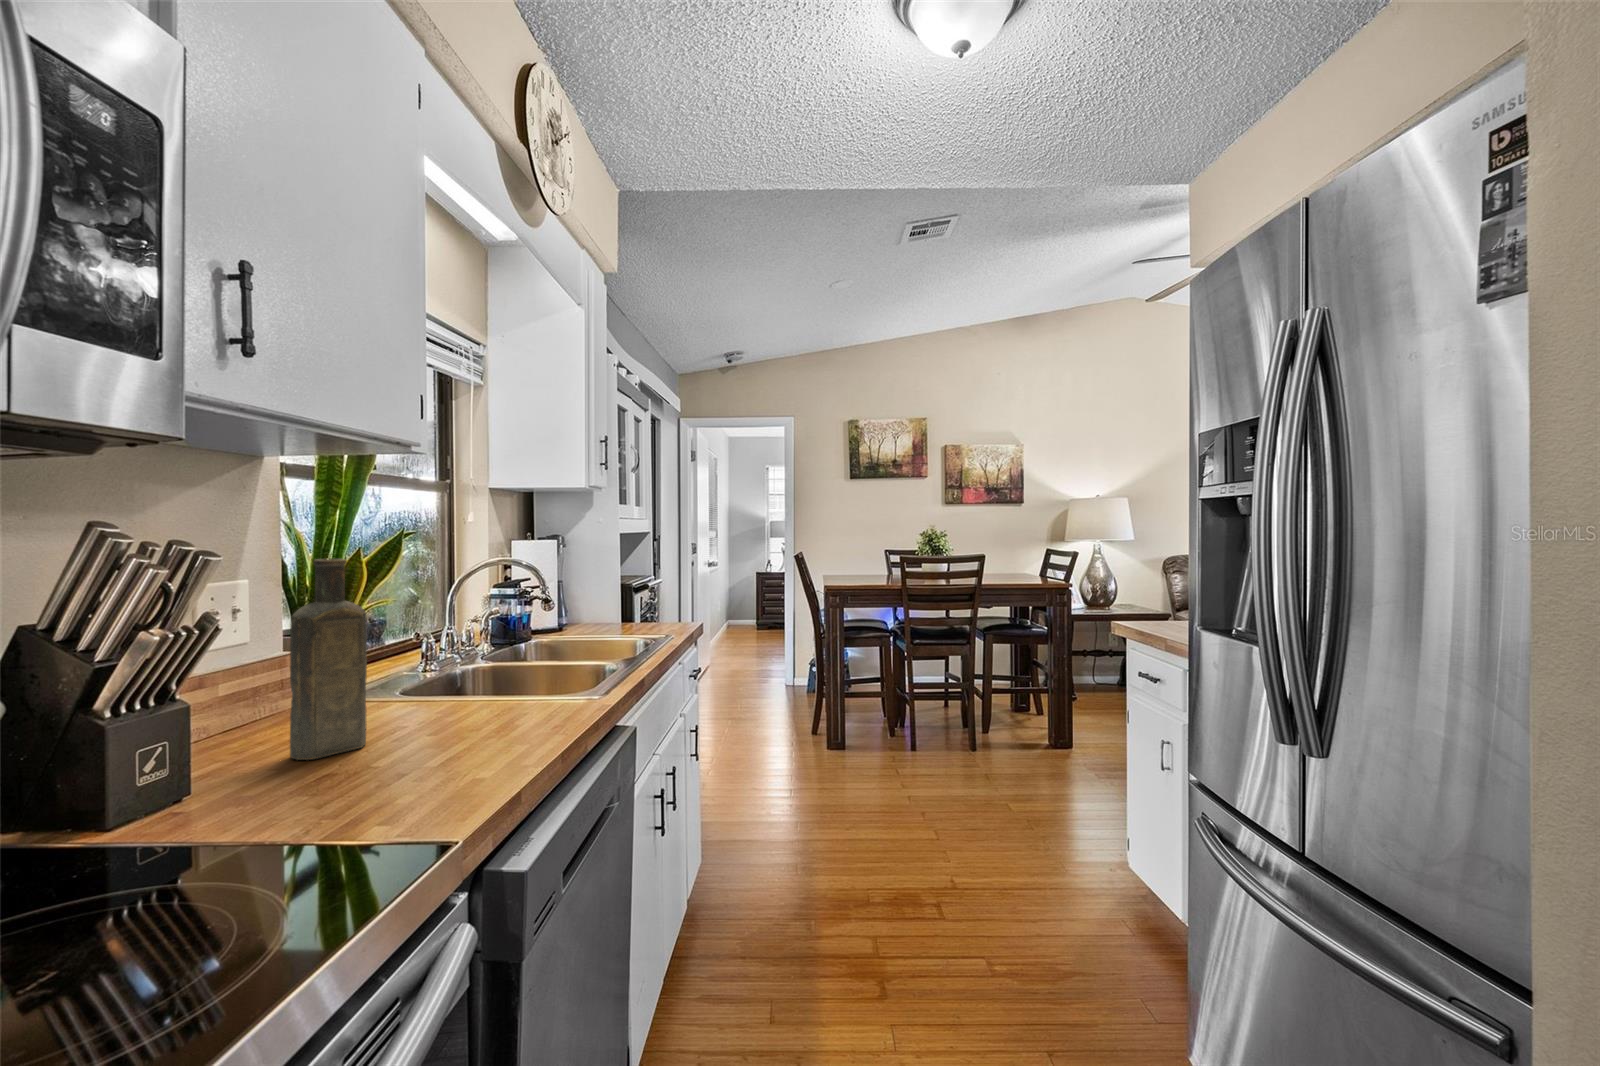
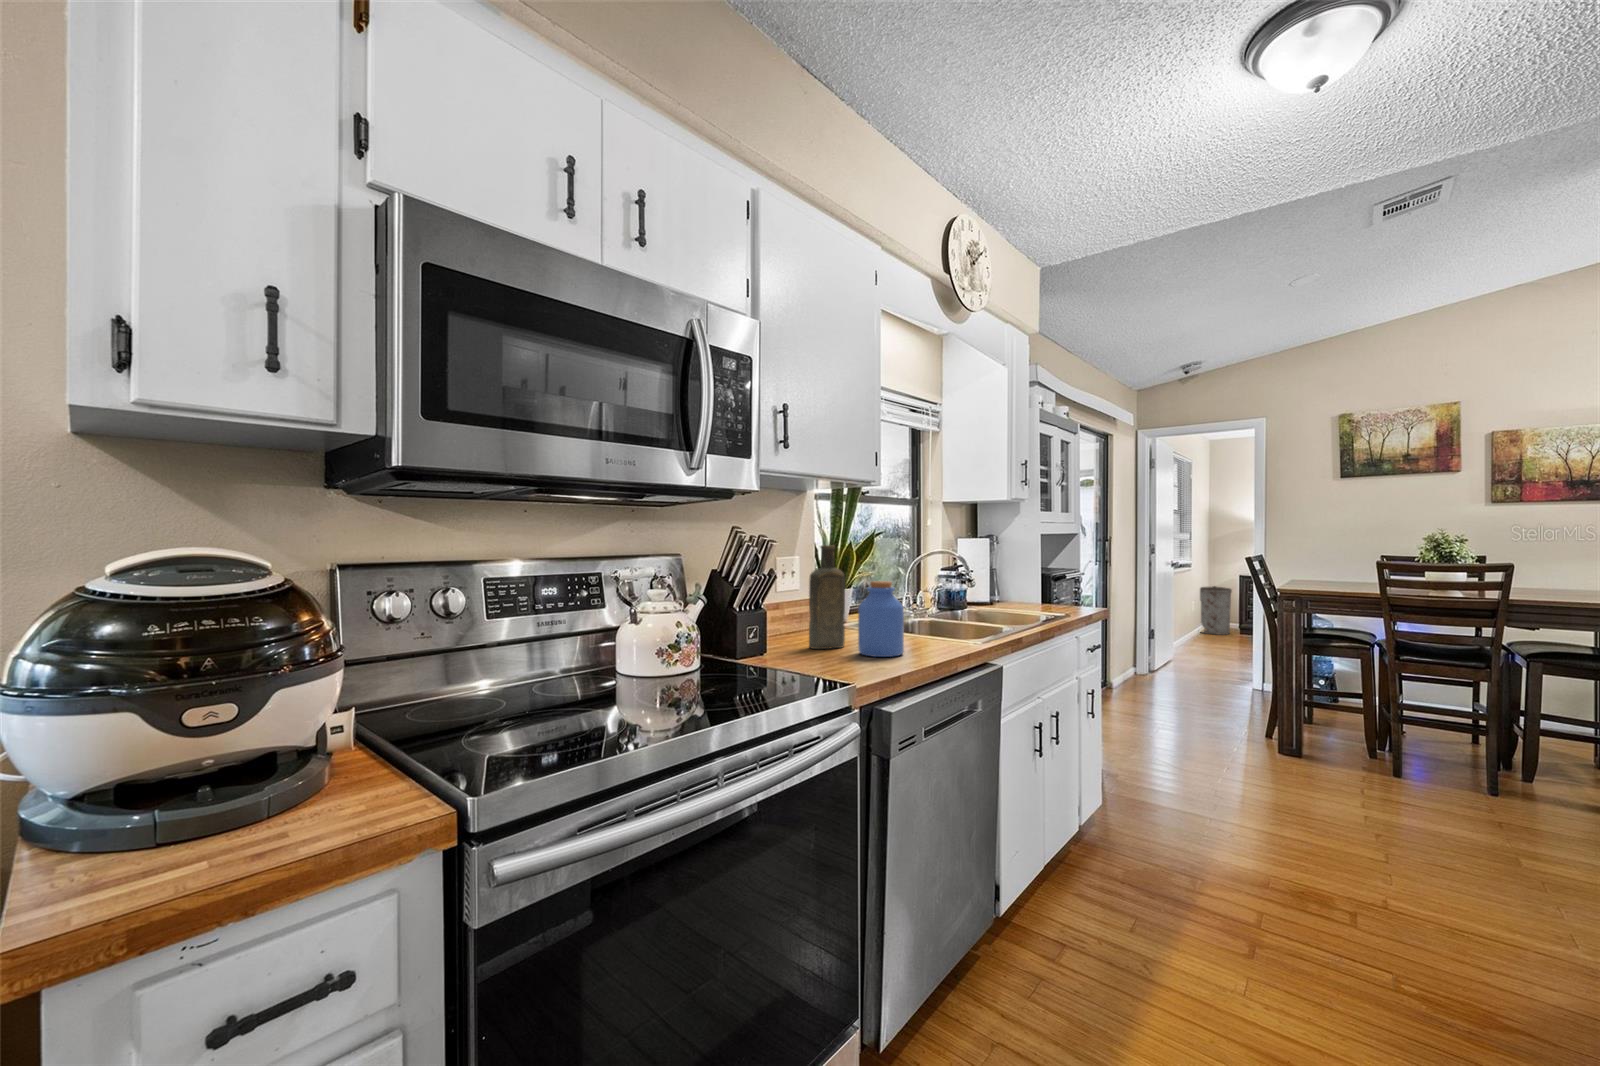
trash can: none [725,585,756,635] -> present [1200,586,1232,635]
jar: none [404,621,493,762] -> present [858,581,904,657]

